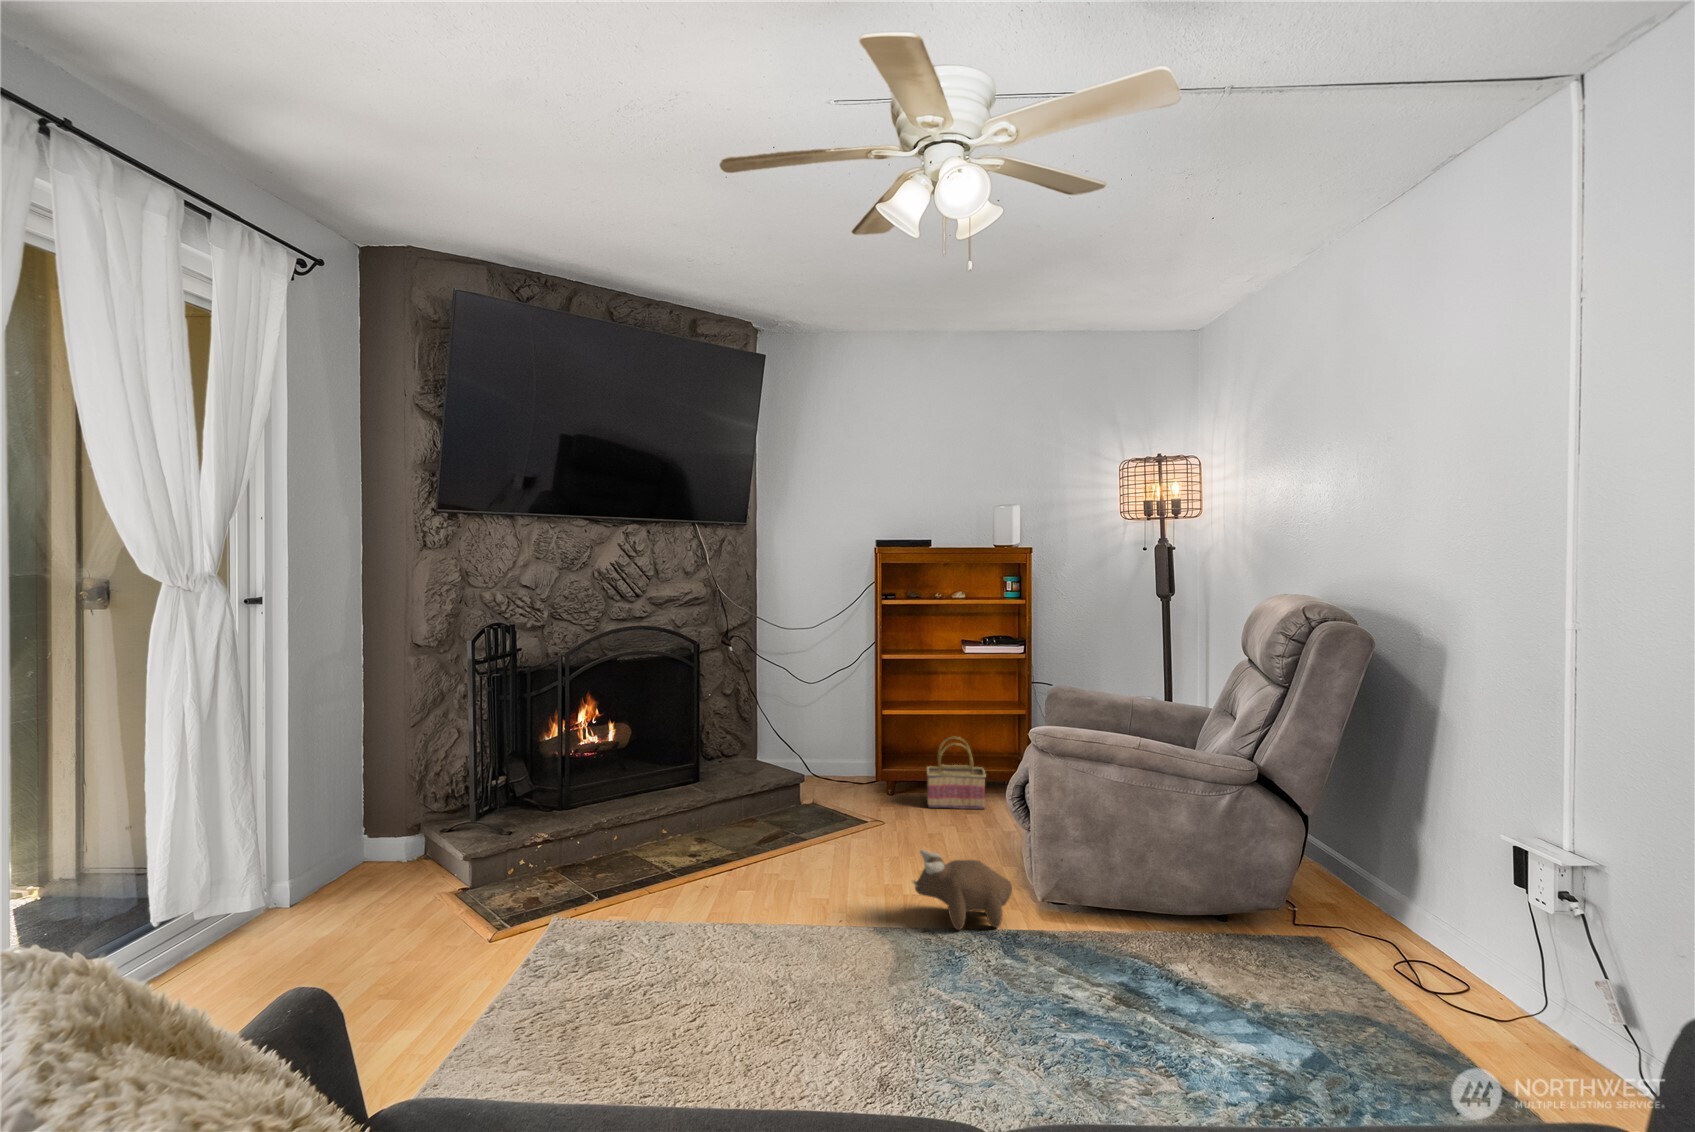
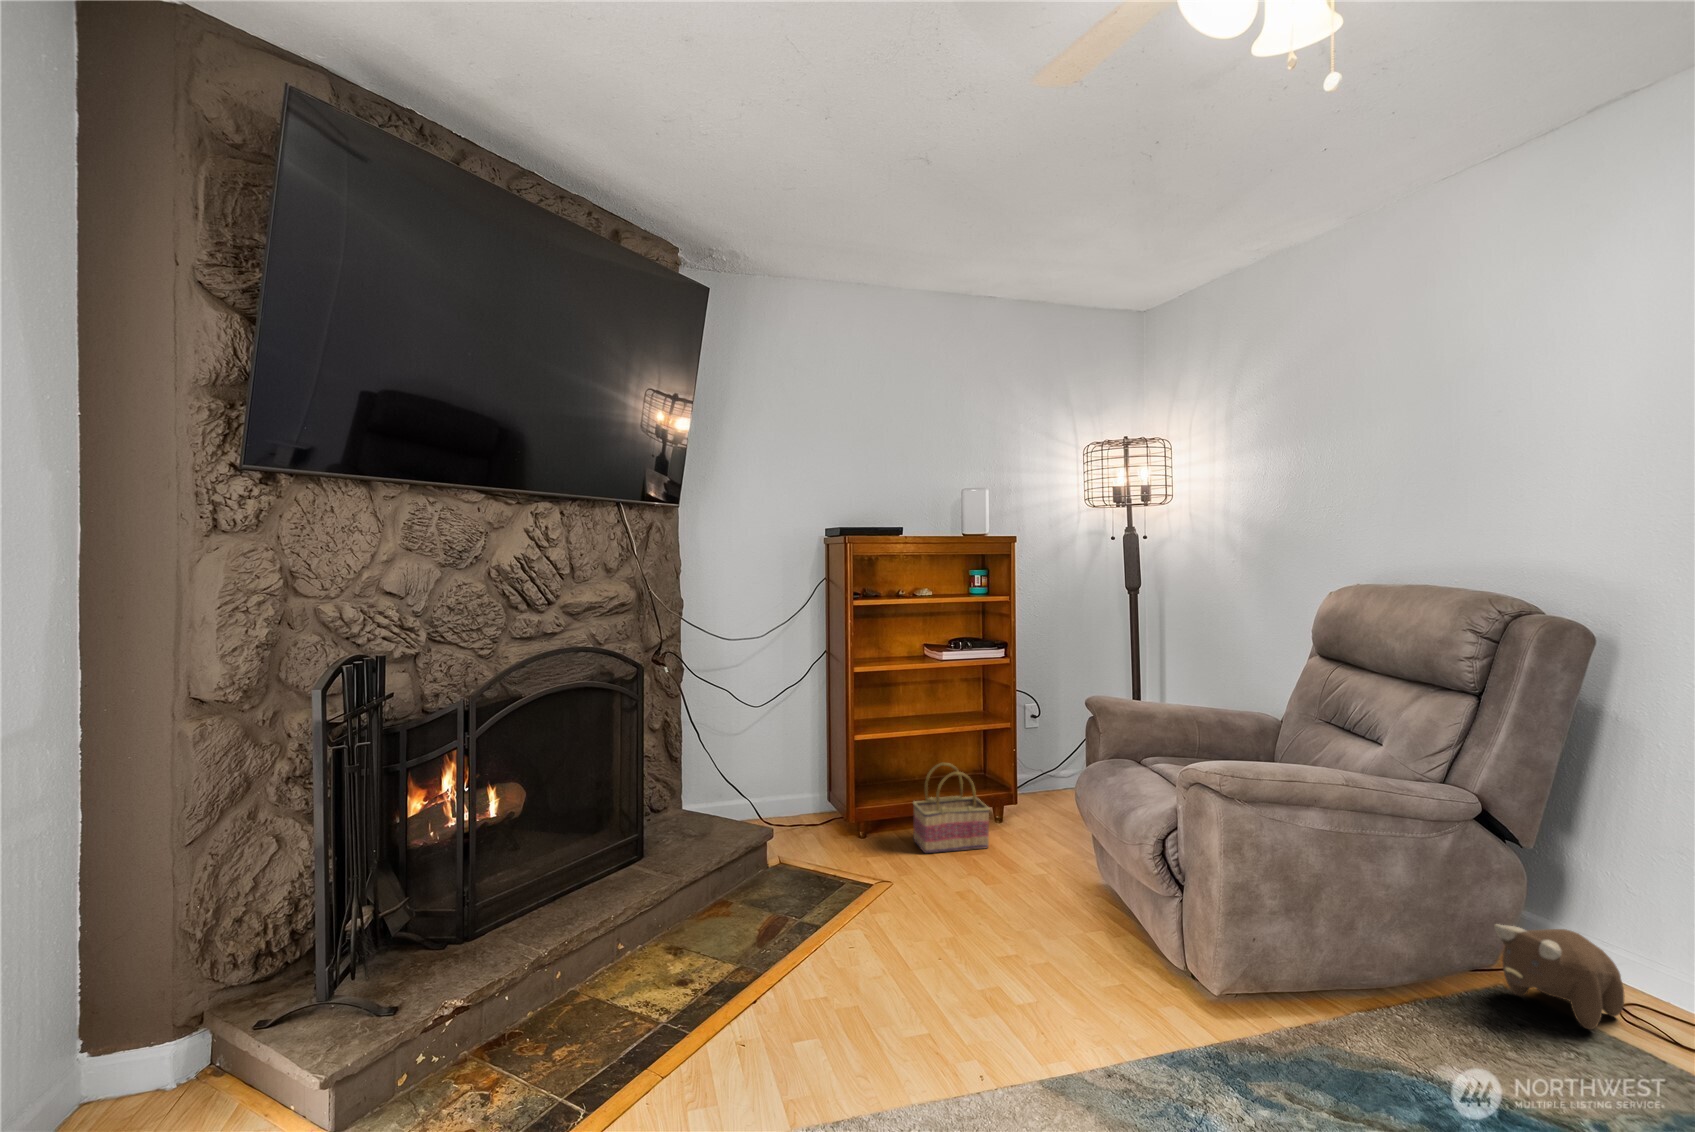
plush toy: present [912,850,1012,930] -> present [1494,924,1624,1030]

